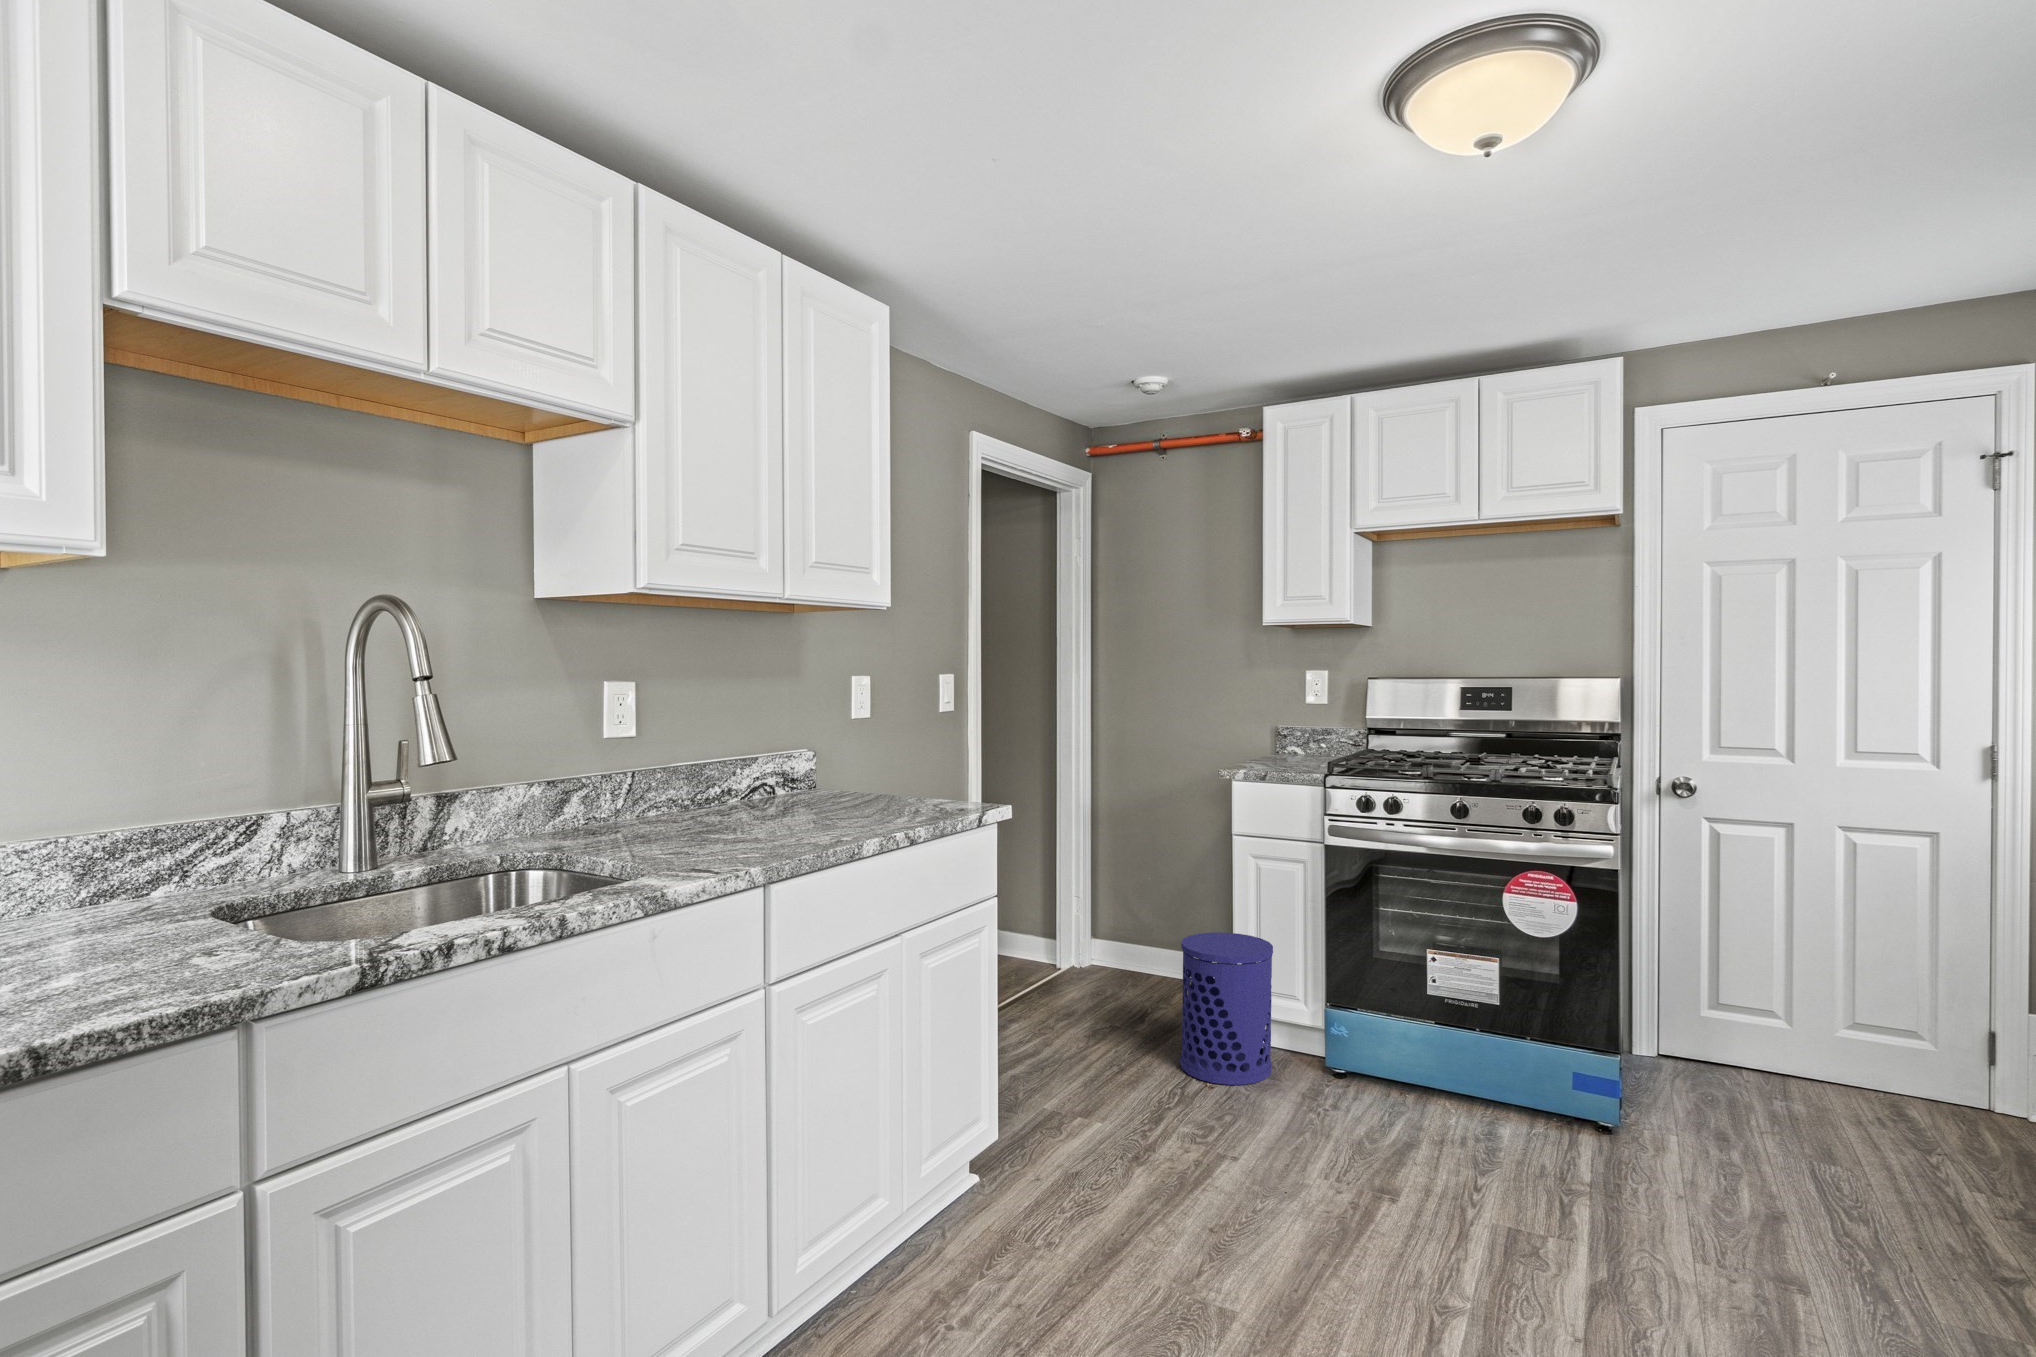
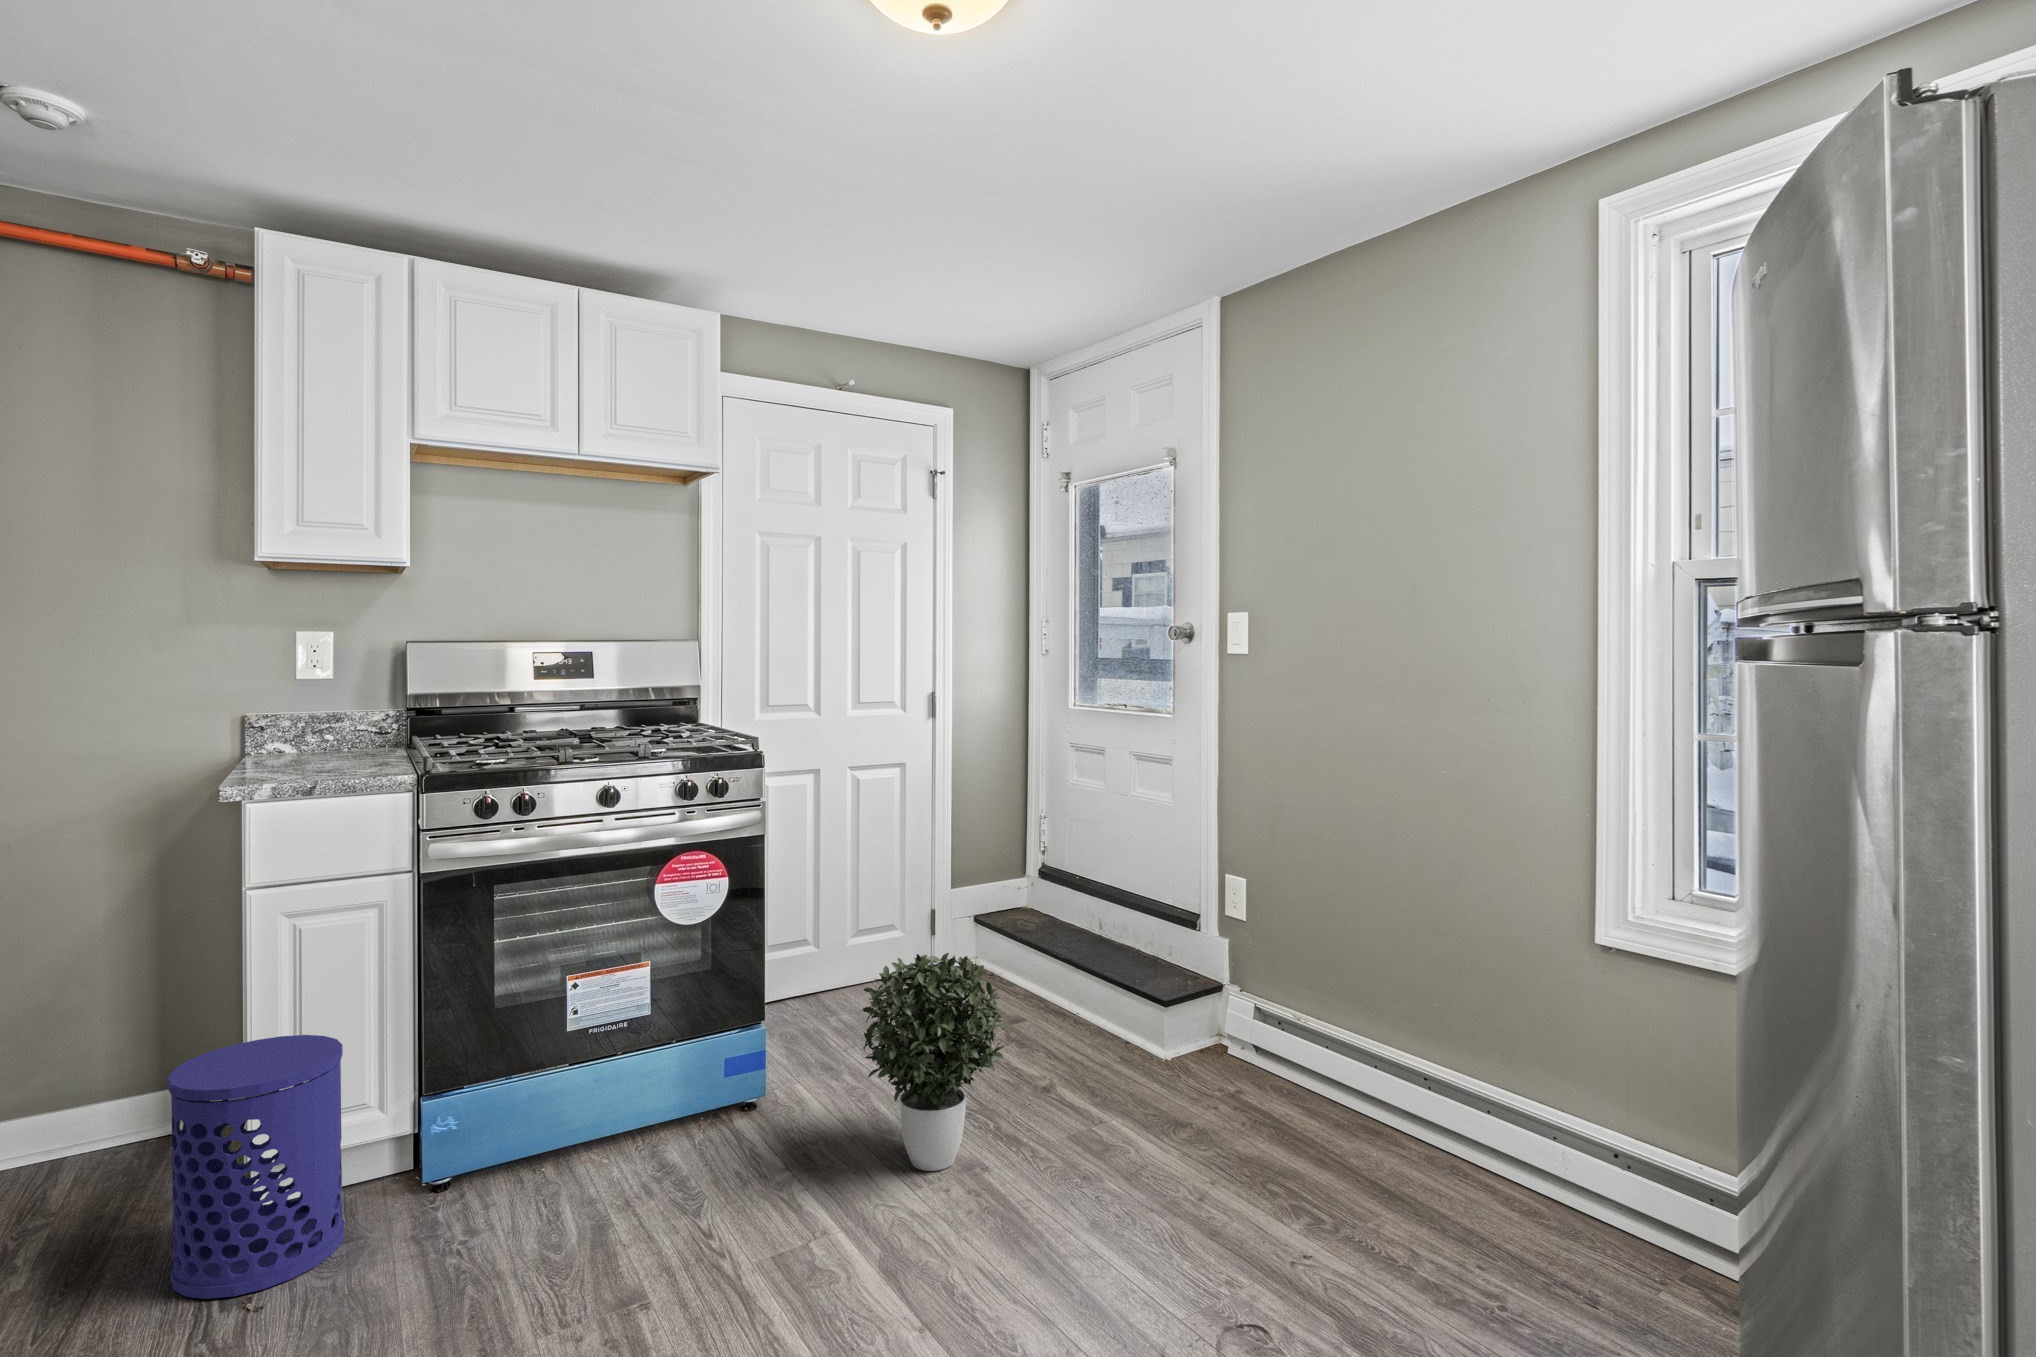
potted plant: none [1656,1021,1855,1263] -> present [863,953,1004,1171]

